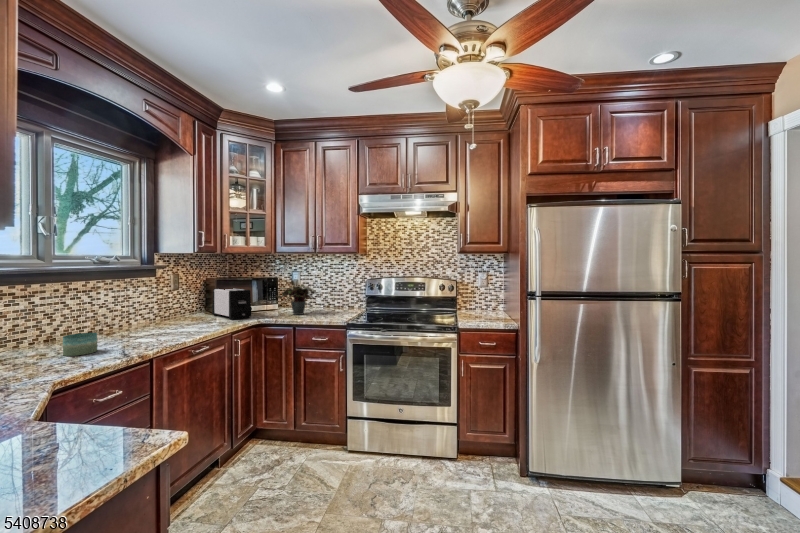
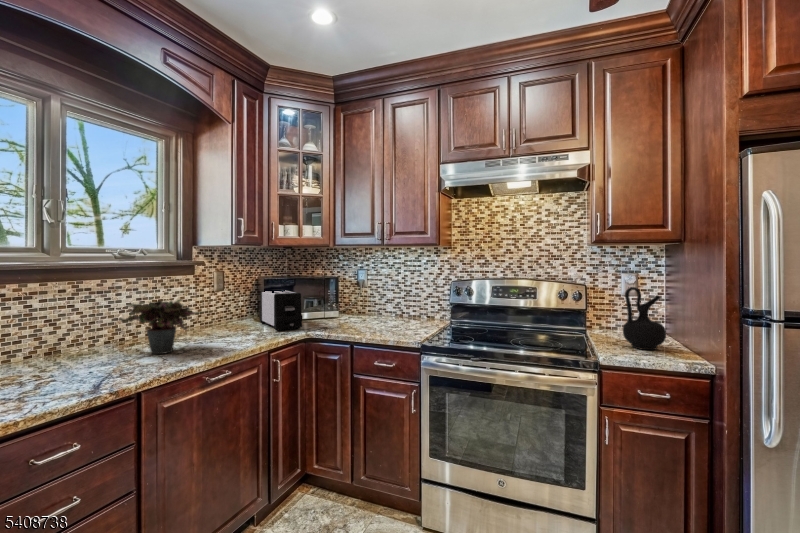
ceramic jug: none [477,281,500,320] -> present [623,287,666,350]
potted plant: present [277,285,319,315] -> present [117,299,204,354]
candle: present [63,333,97,356] -> none [38,348,84,381]

